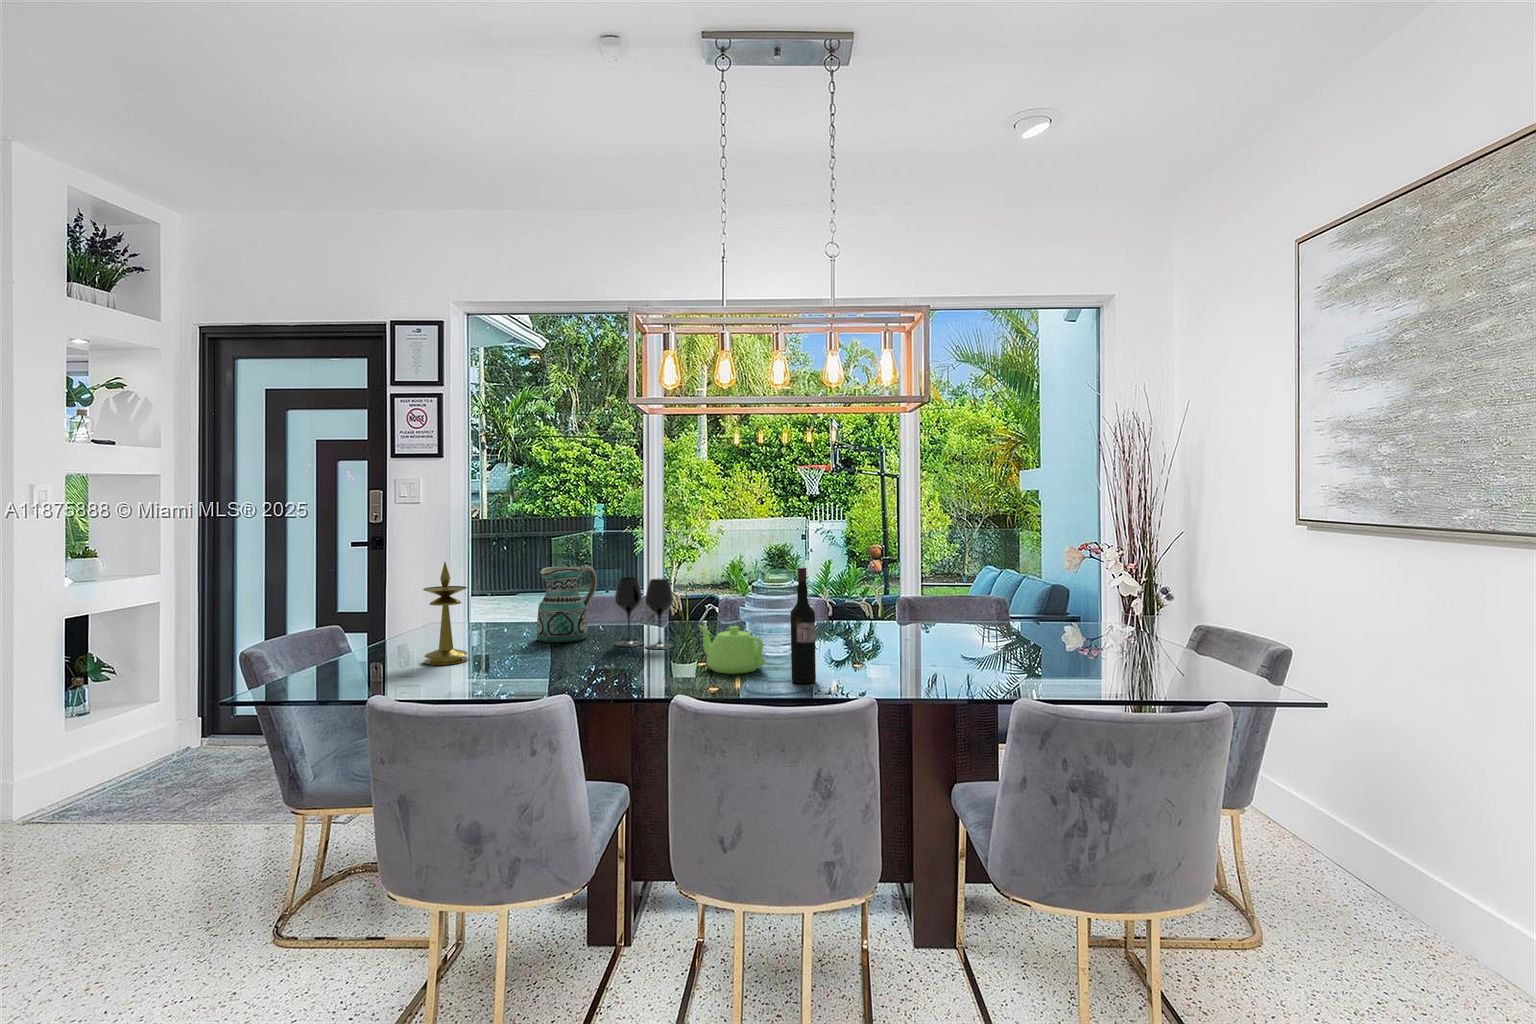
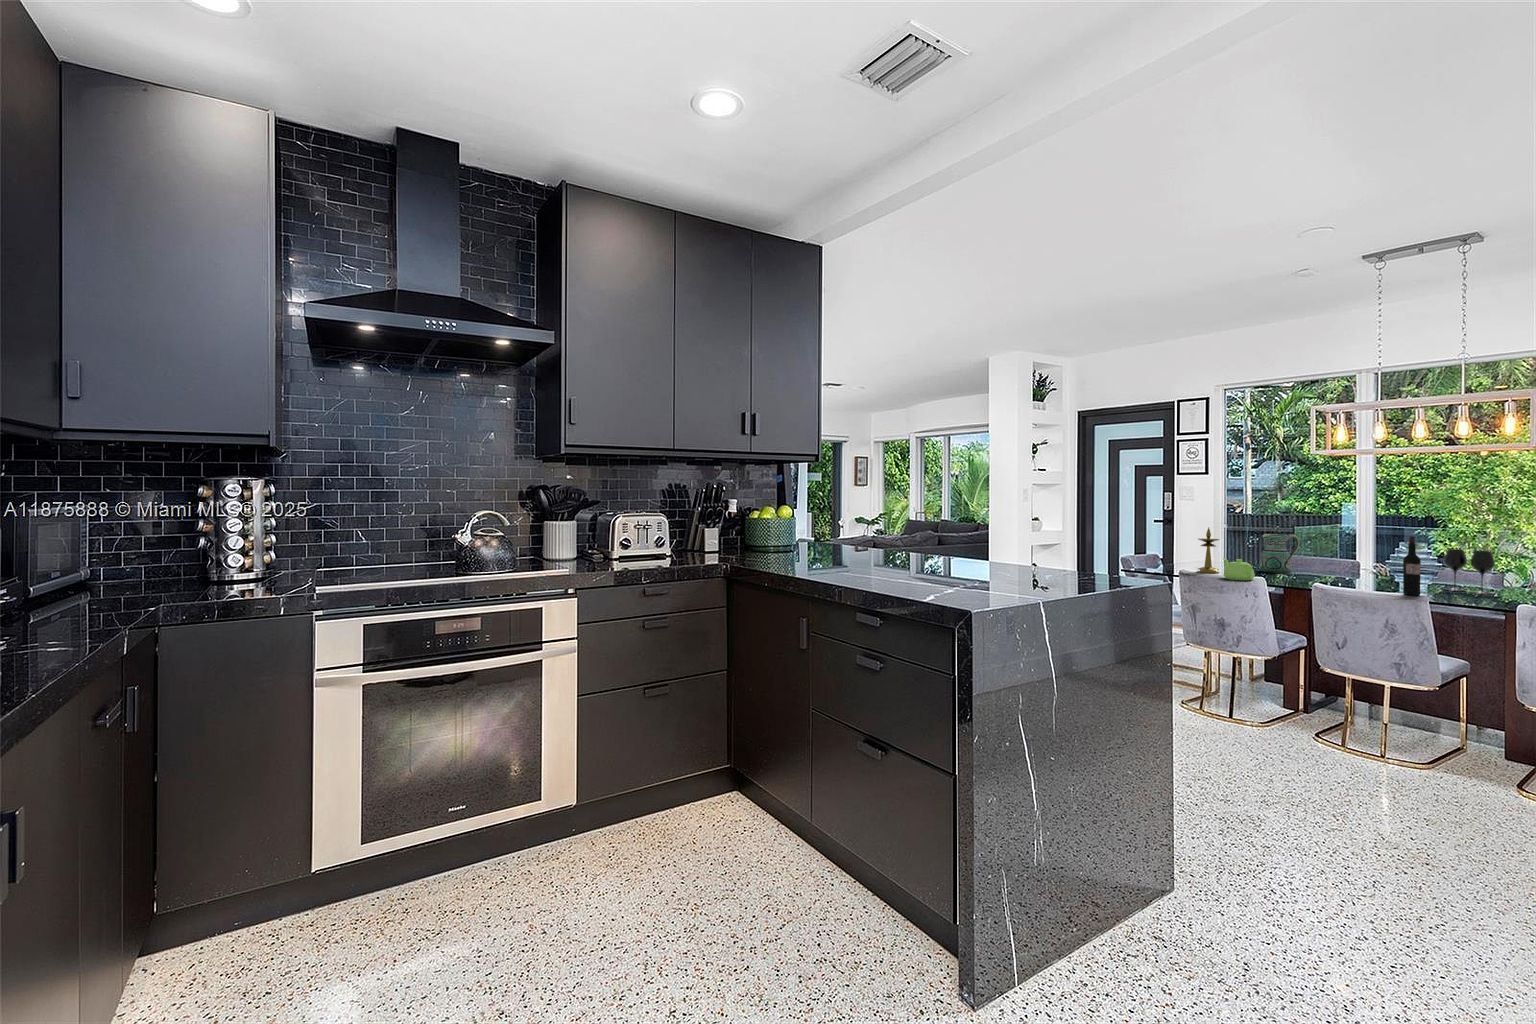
wine glass: present [615,577,673,649] -> present [1444,548,1495,595]
teapot: present [699,625,765,674] -> present [1223,558,1254,580]

